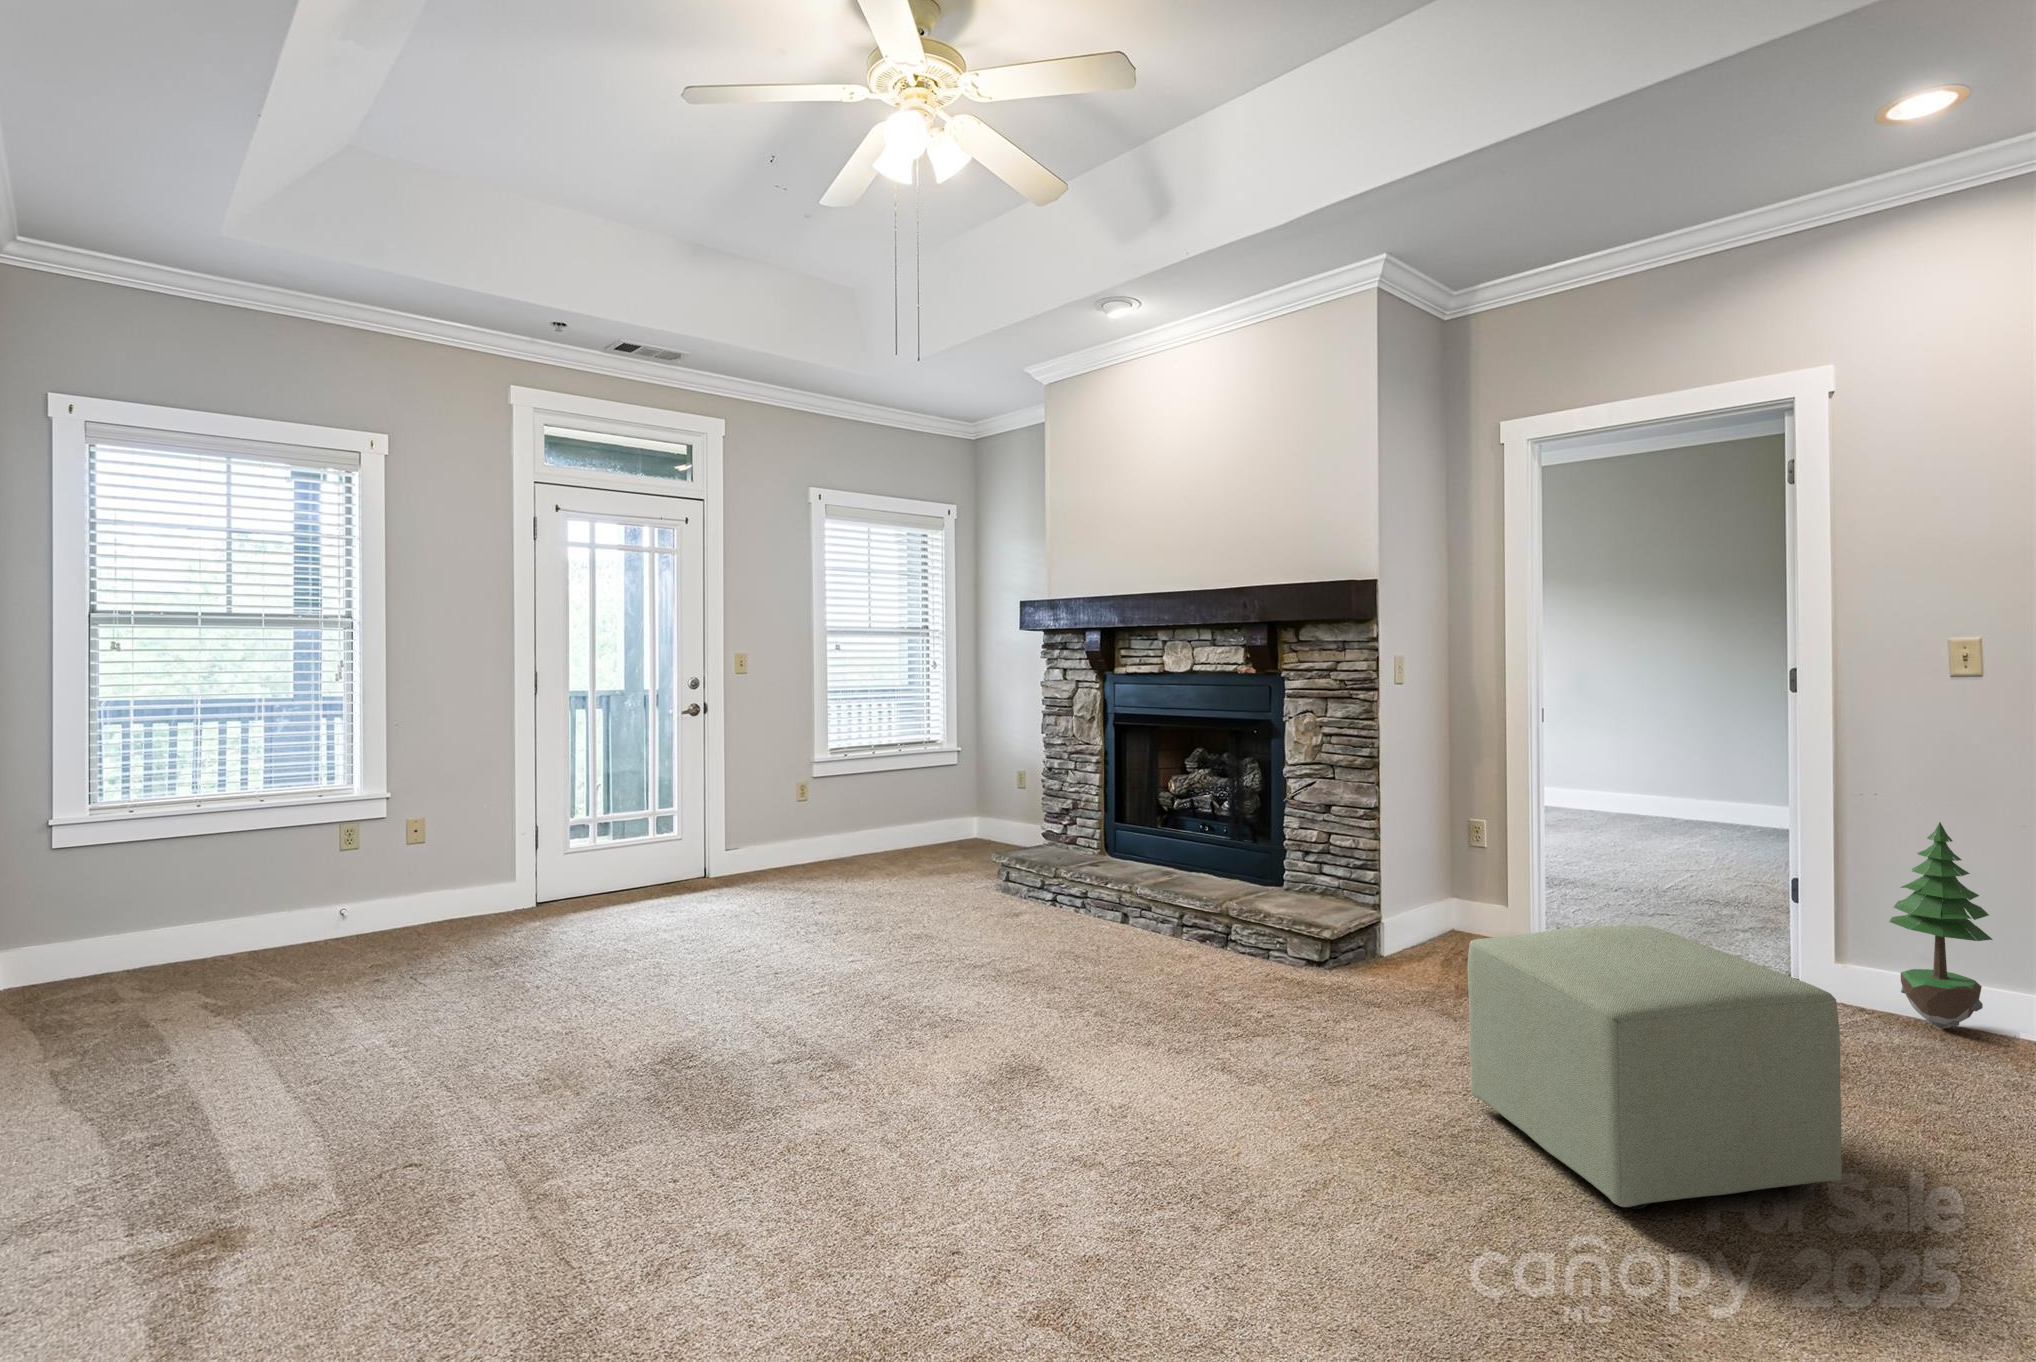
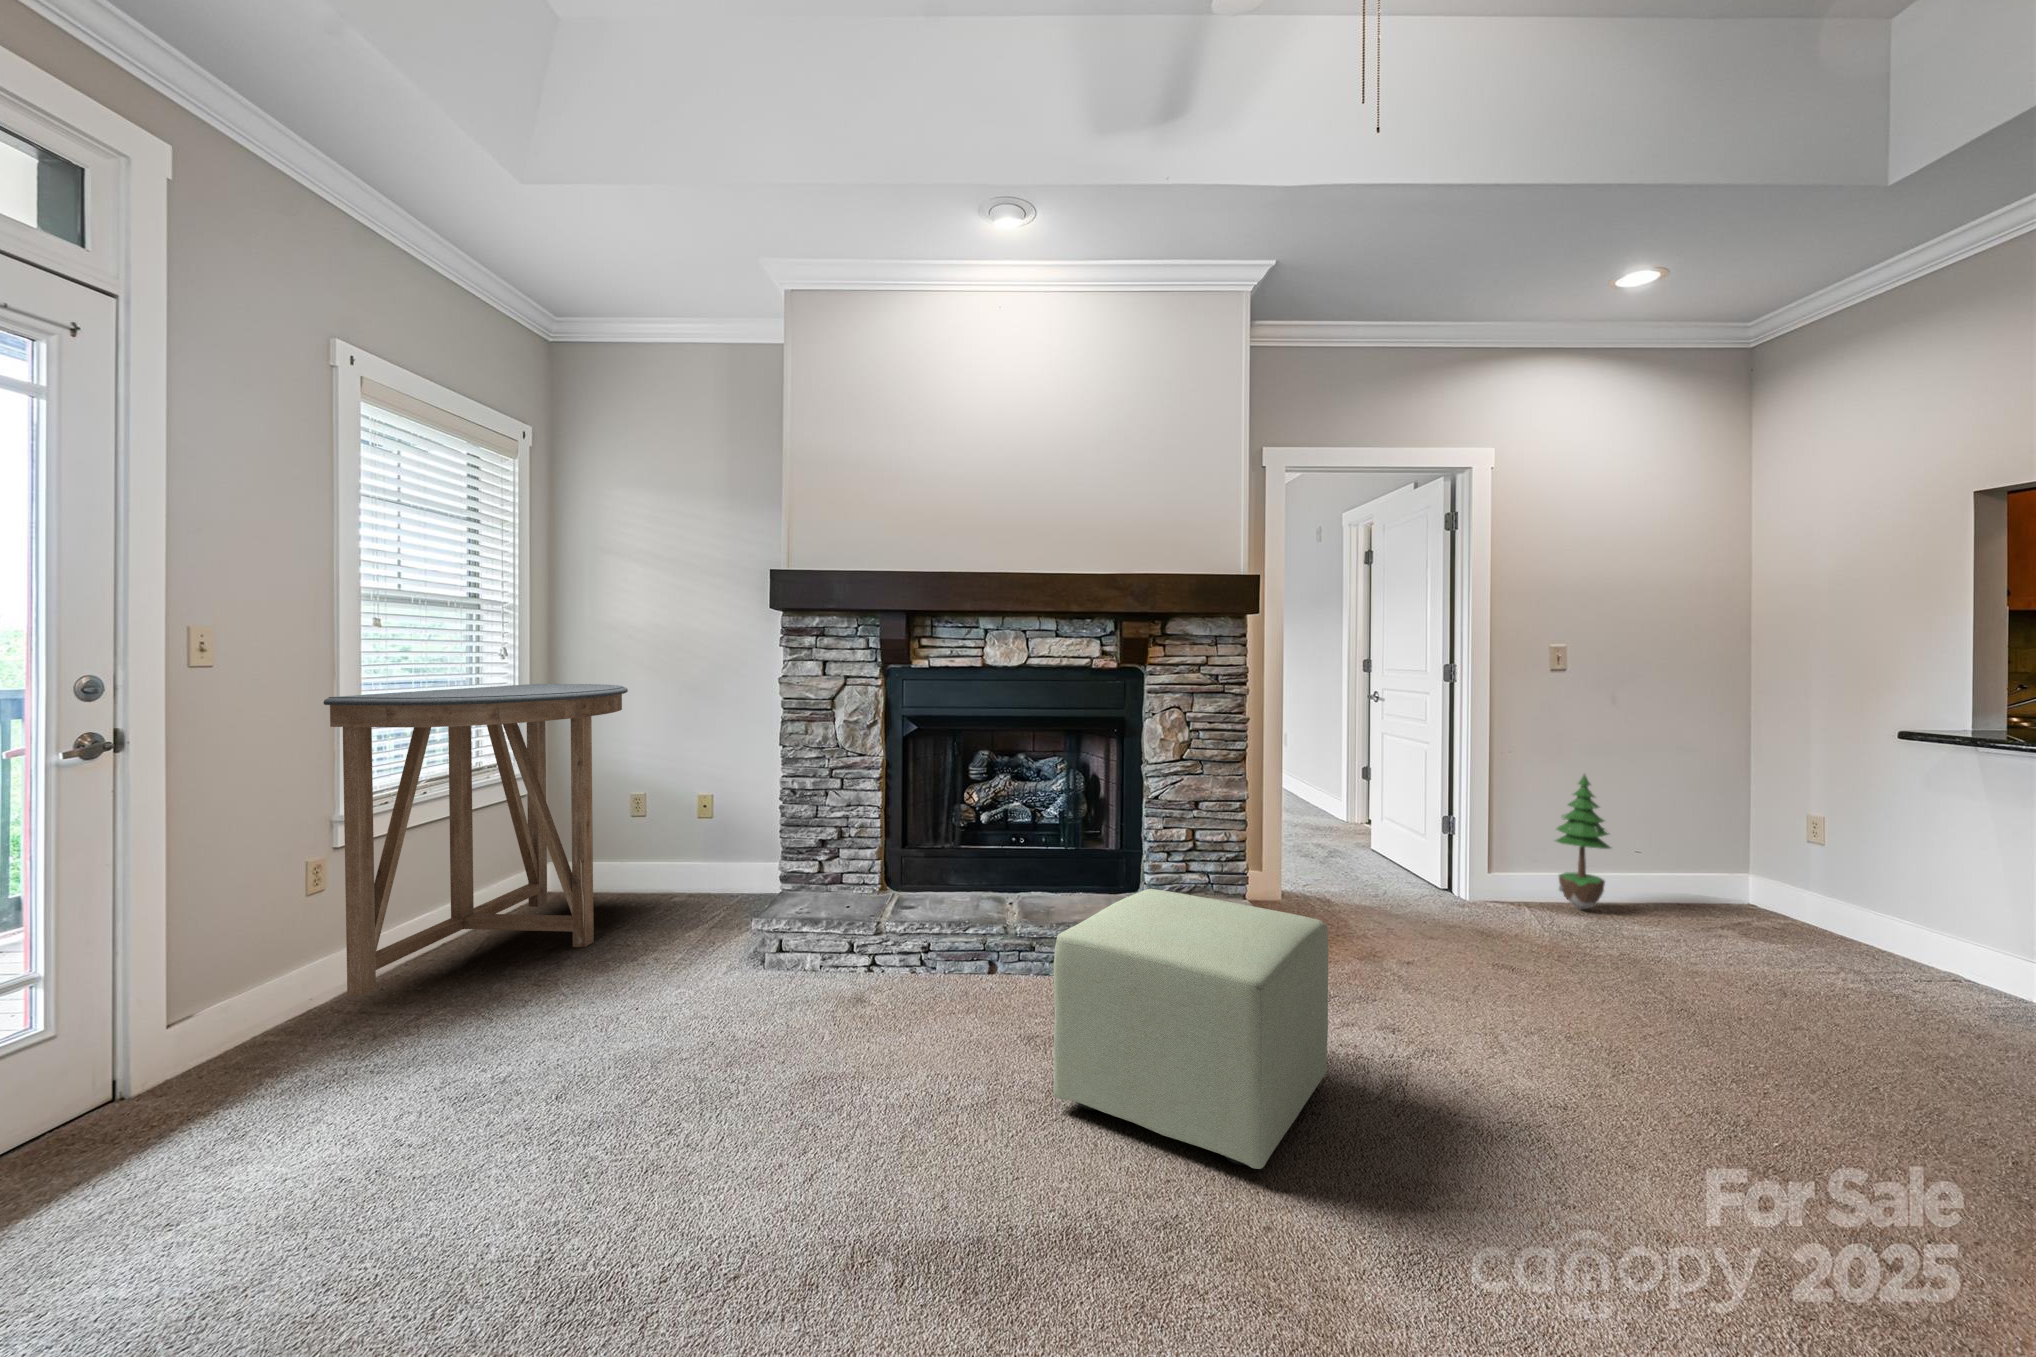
console table: none [798,686,984,863] -> present [323,684,628,995]
ottoman: present [1467,925,1842,1209] -> present [1054,889,1328,1169]

